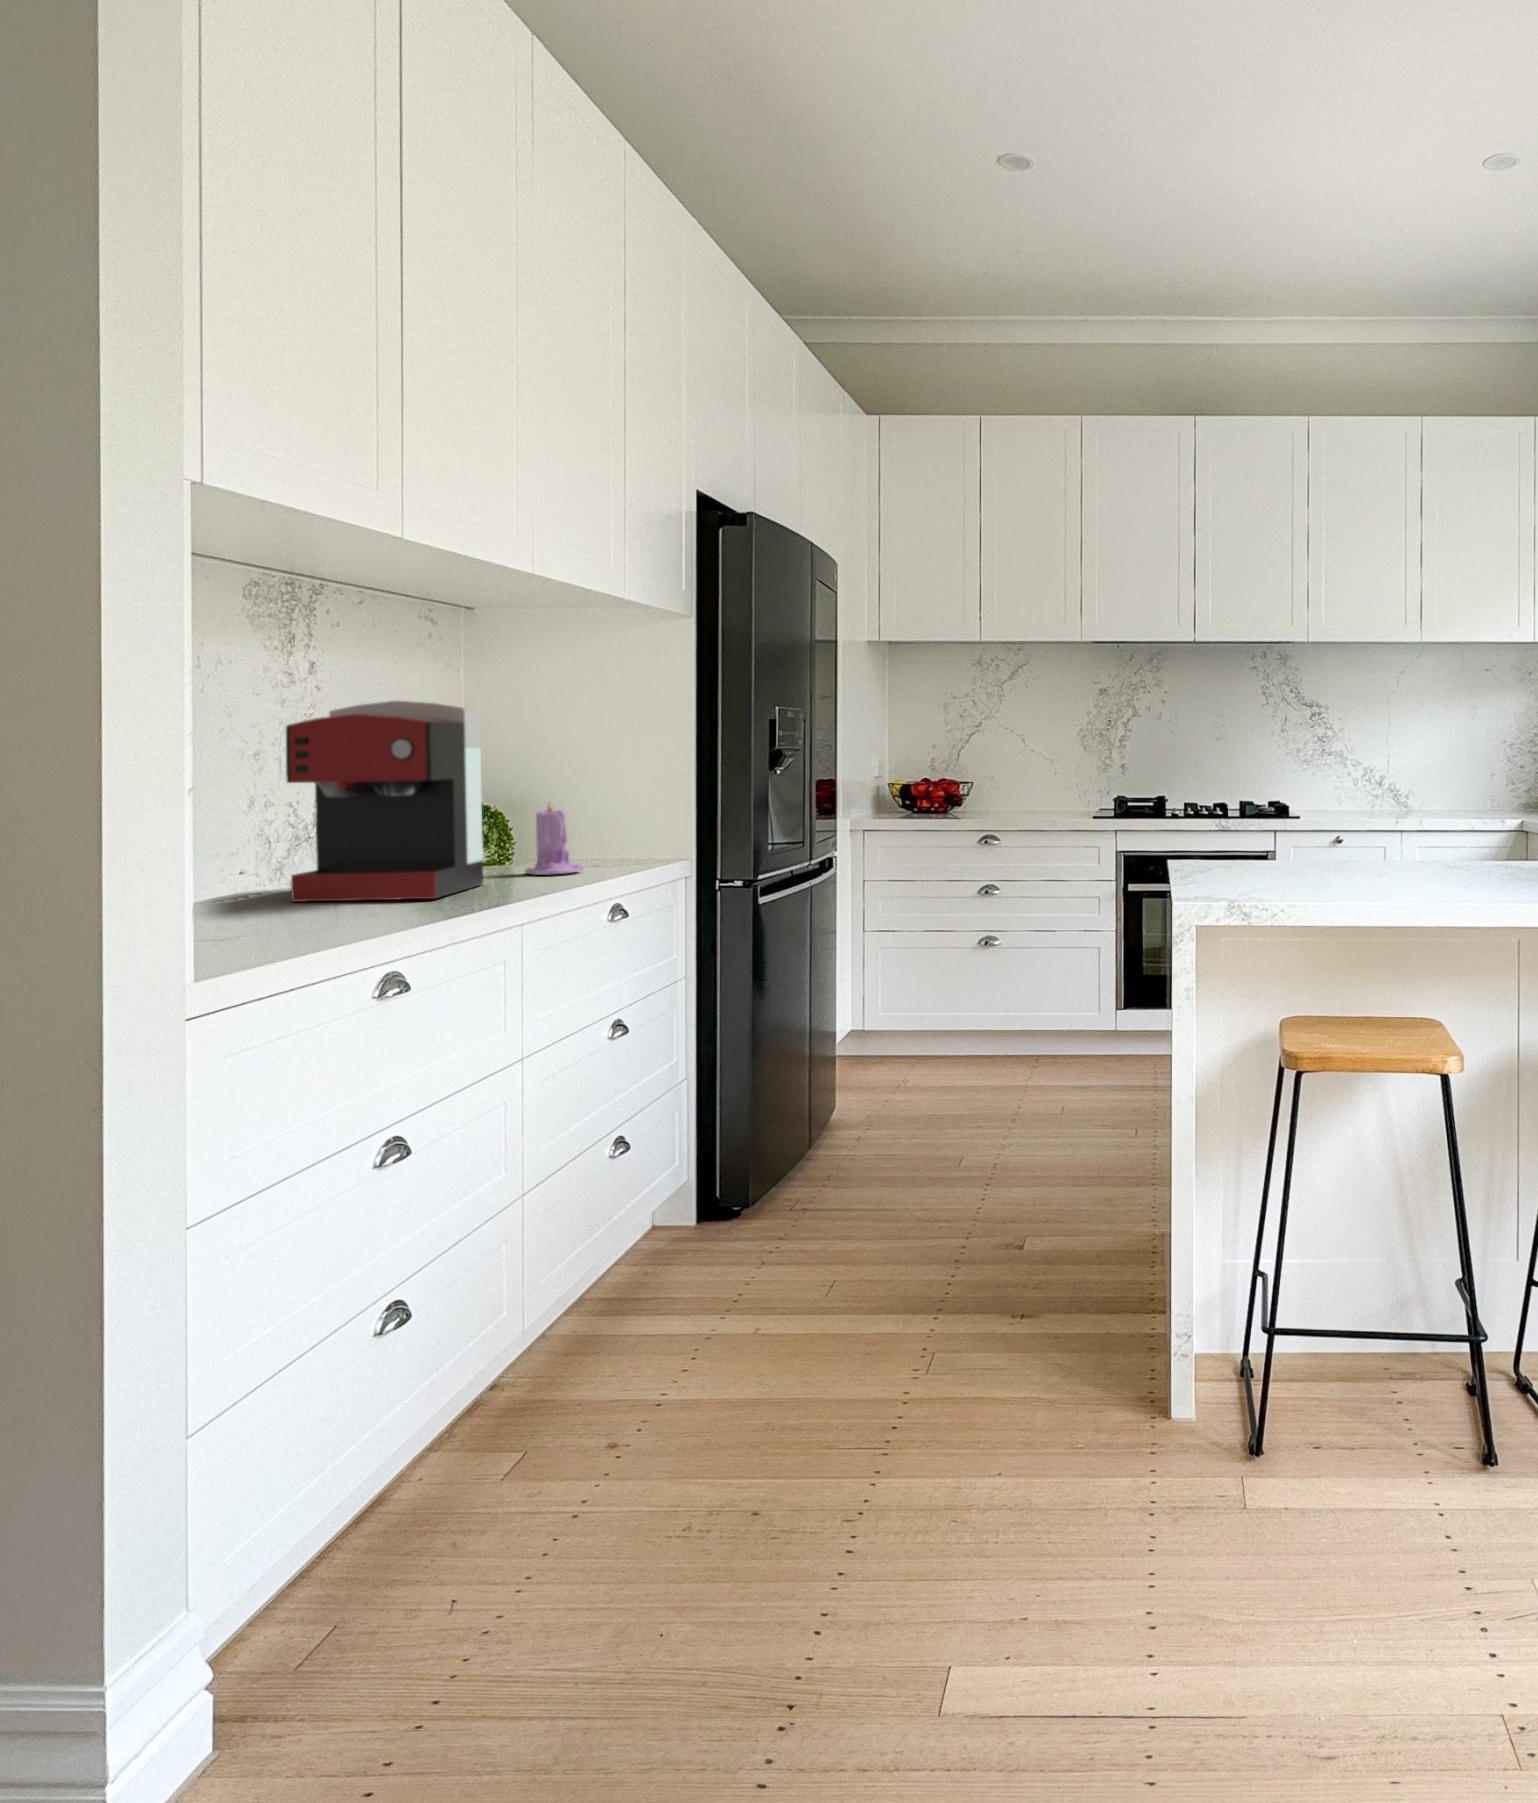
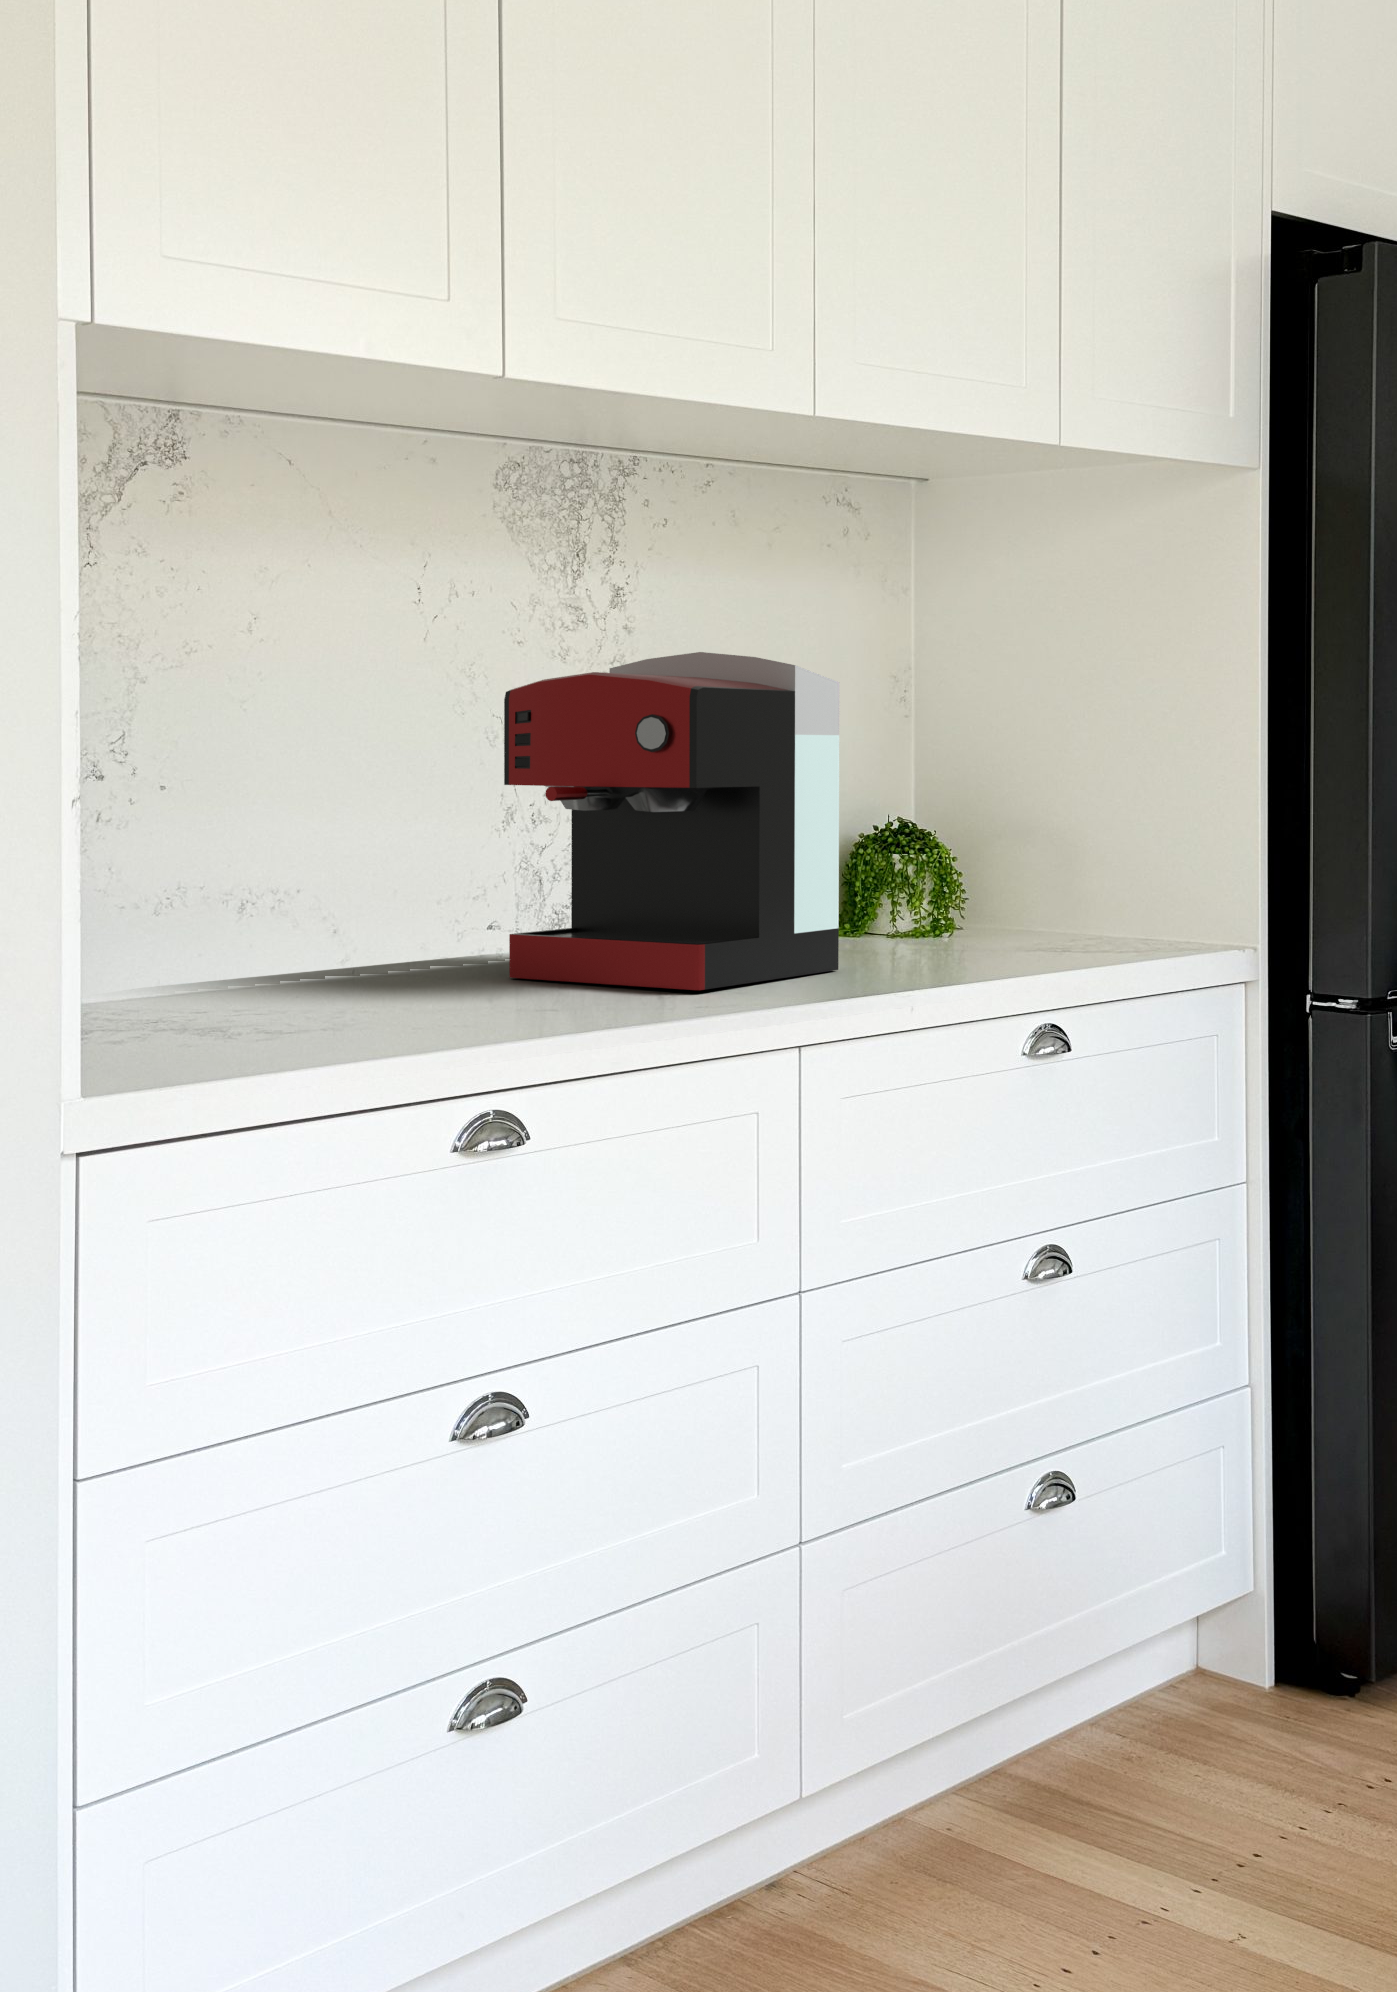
candle: present [525,806,583,875] -> none [944,828,1043,960]

